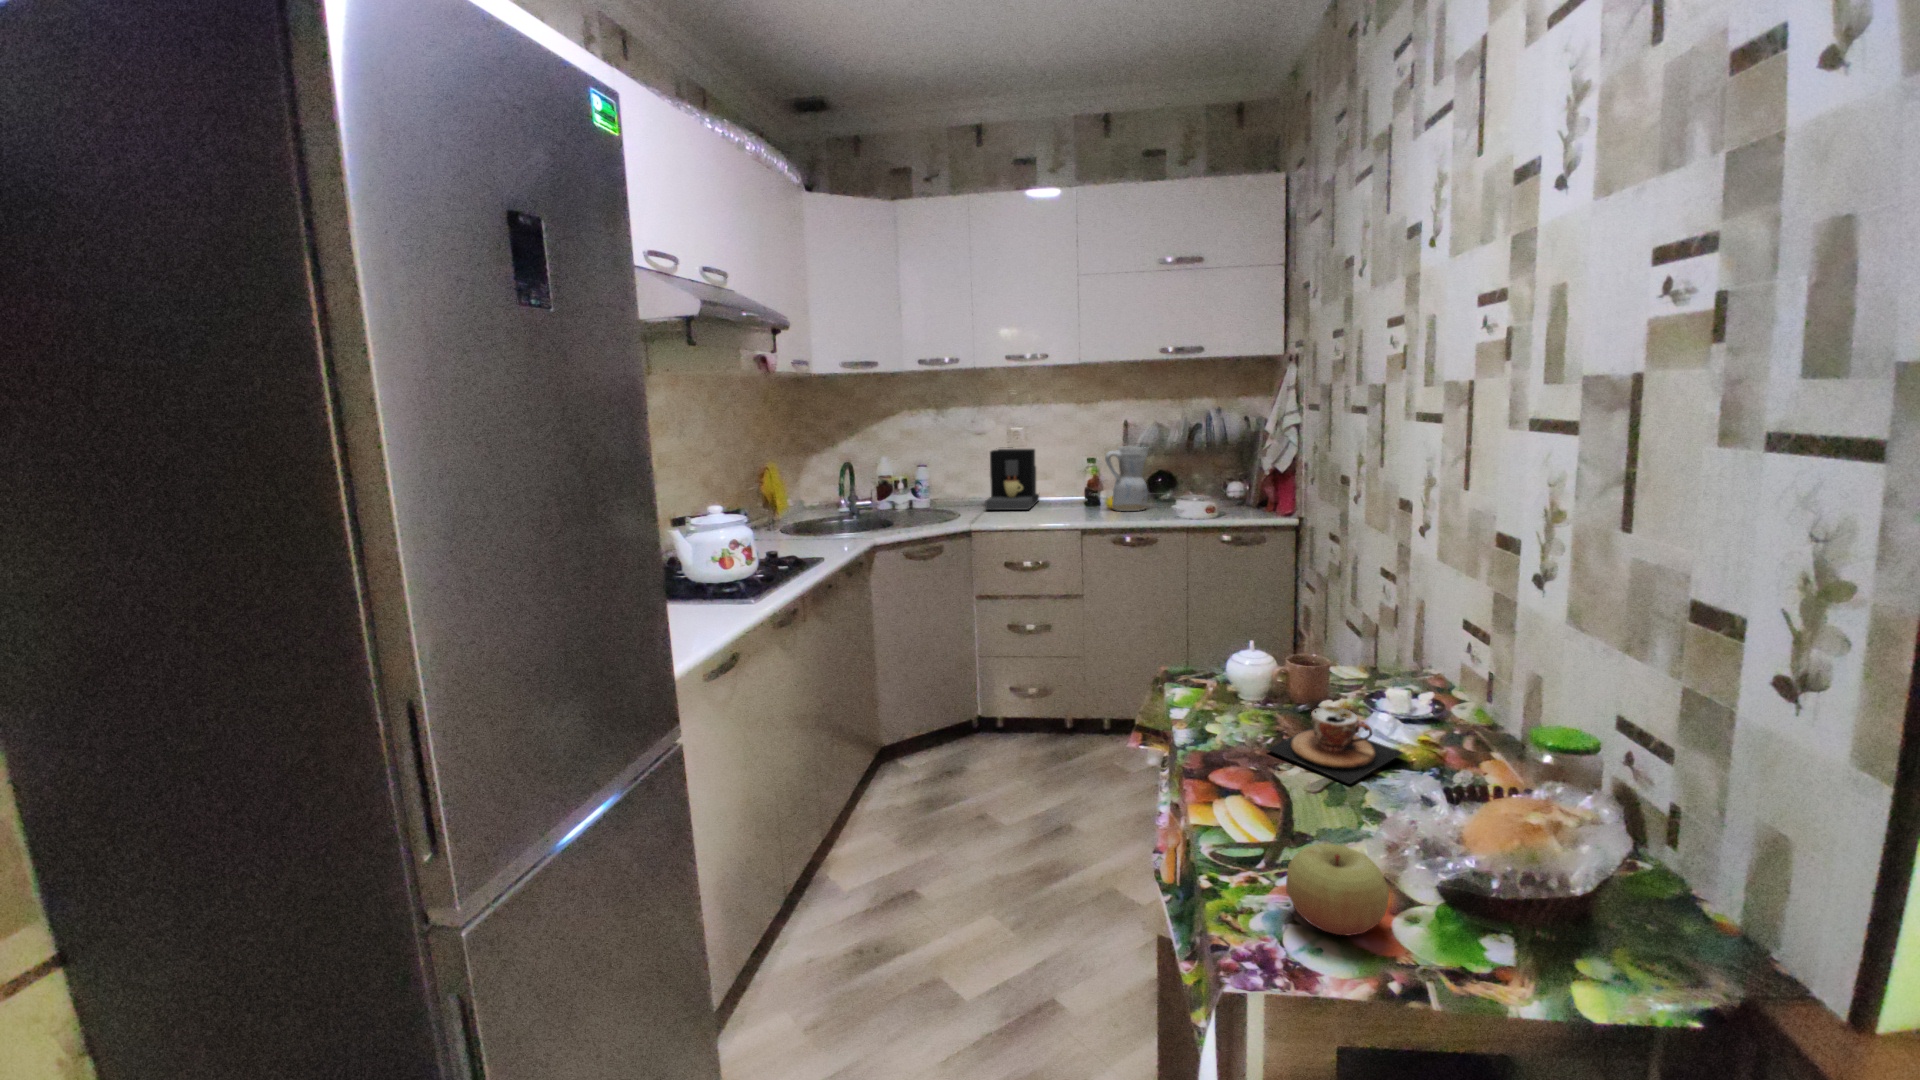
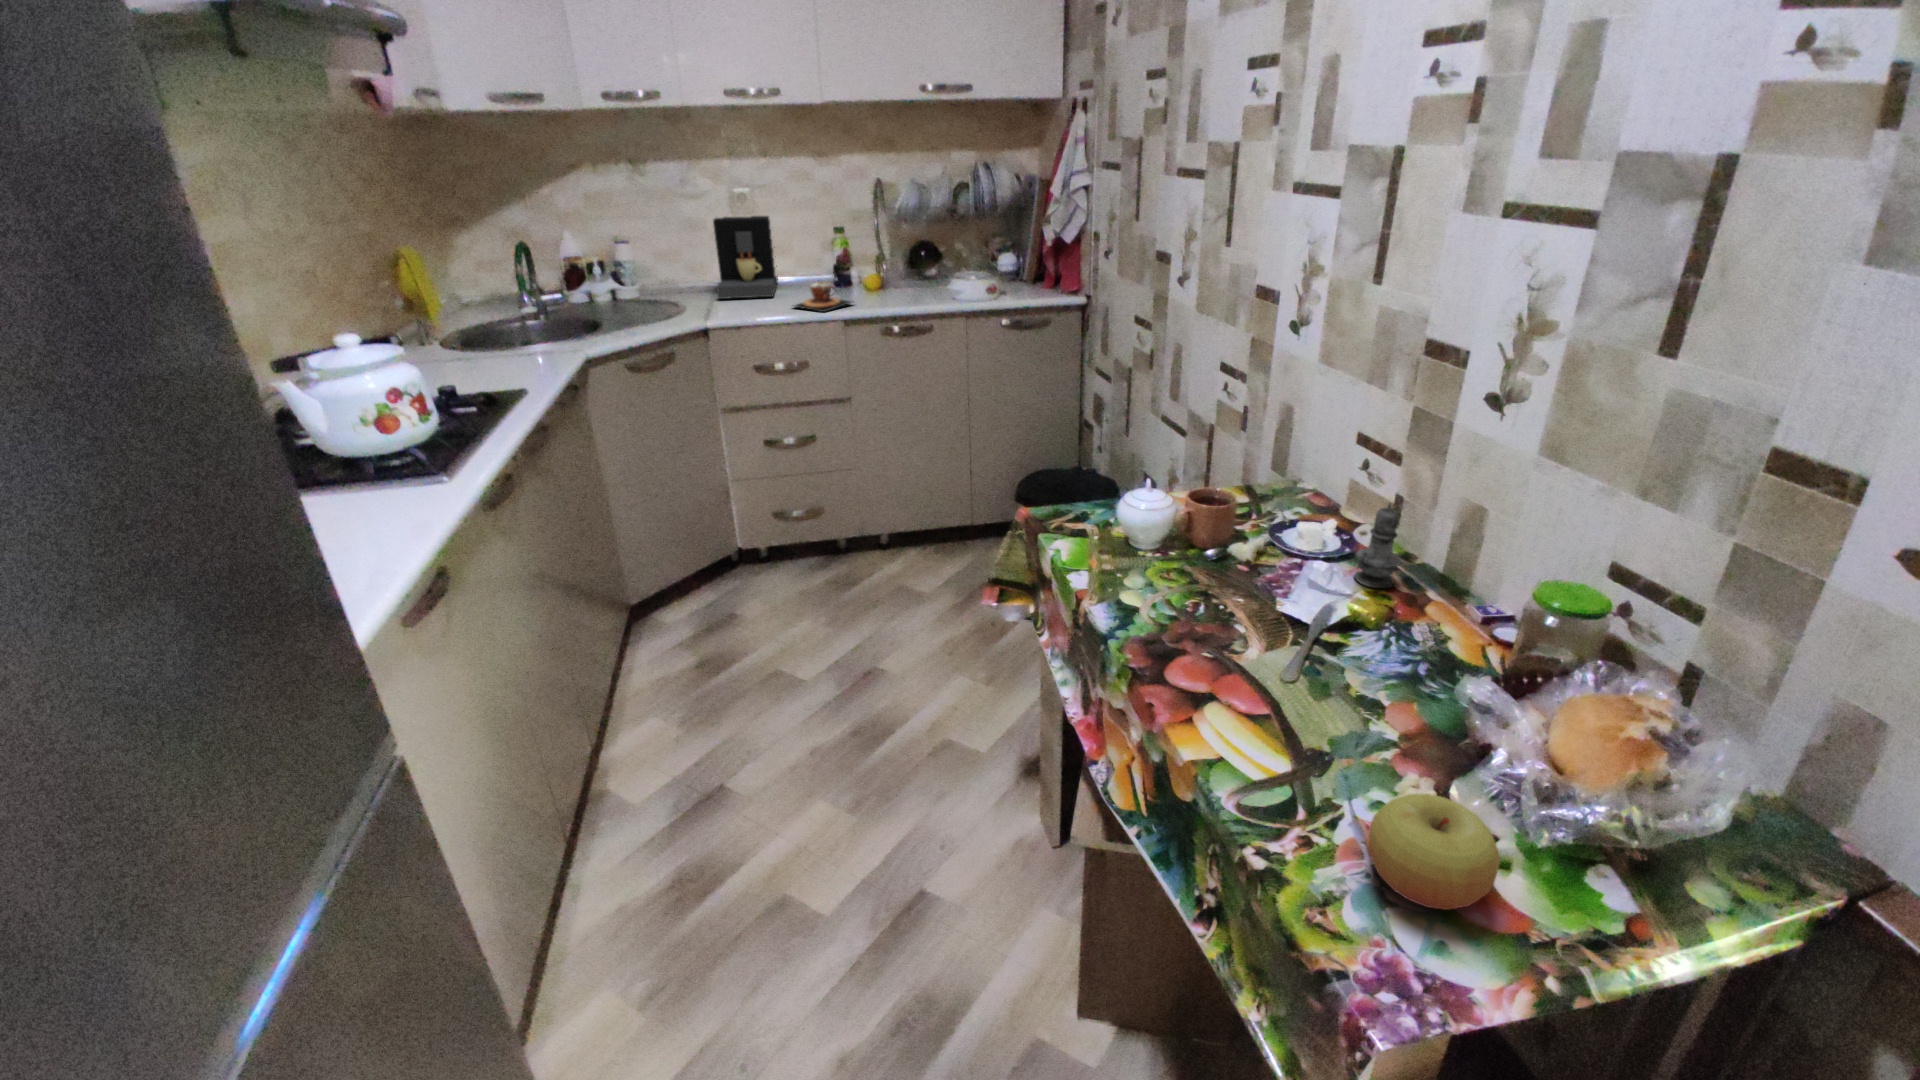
ceramic pitcher: present [1105,446,1149,511] -> none [863,212,914,294]
salt shaker: none [1427,666,1470,746] -> present [1354,503,1401,588]
teacup: present [1267,706,1403,784] -> present [794,282,852,312]

